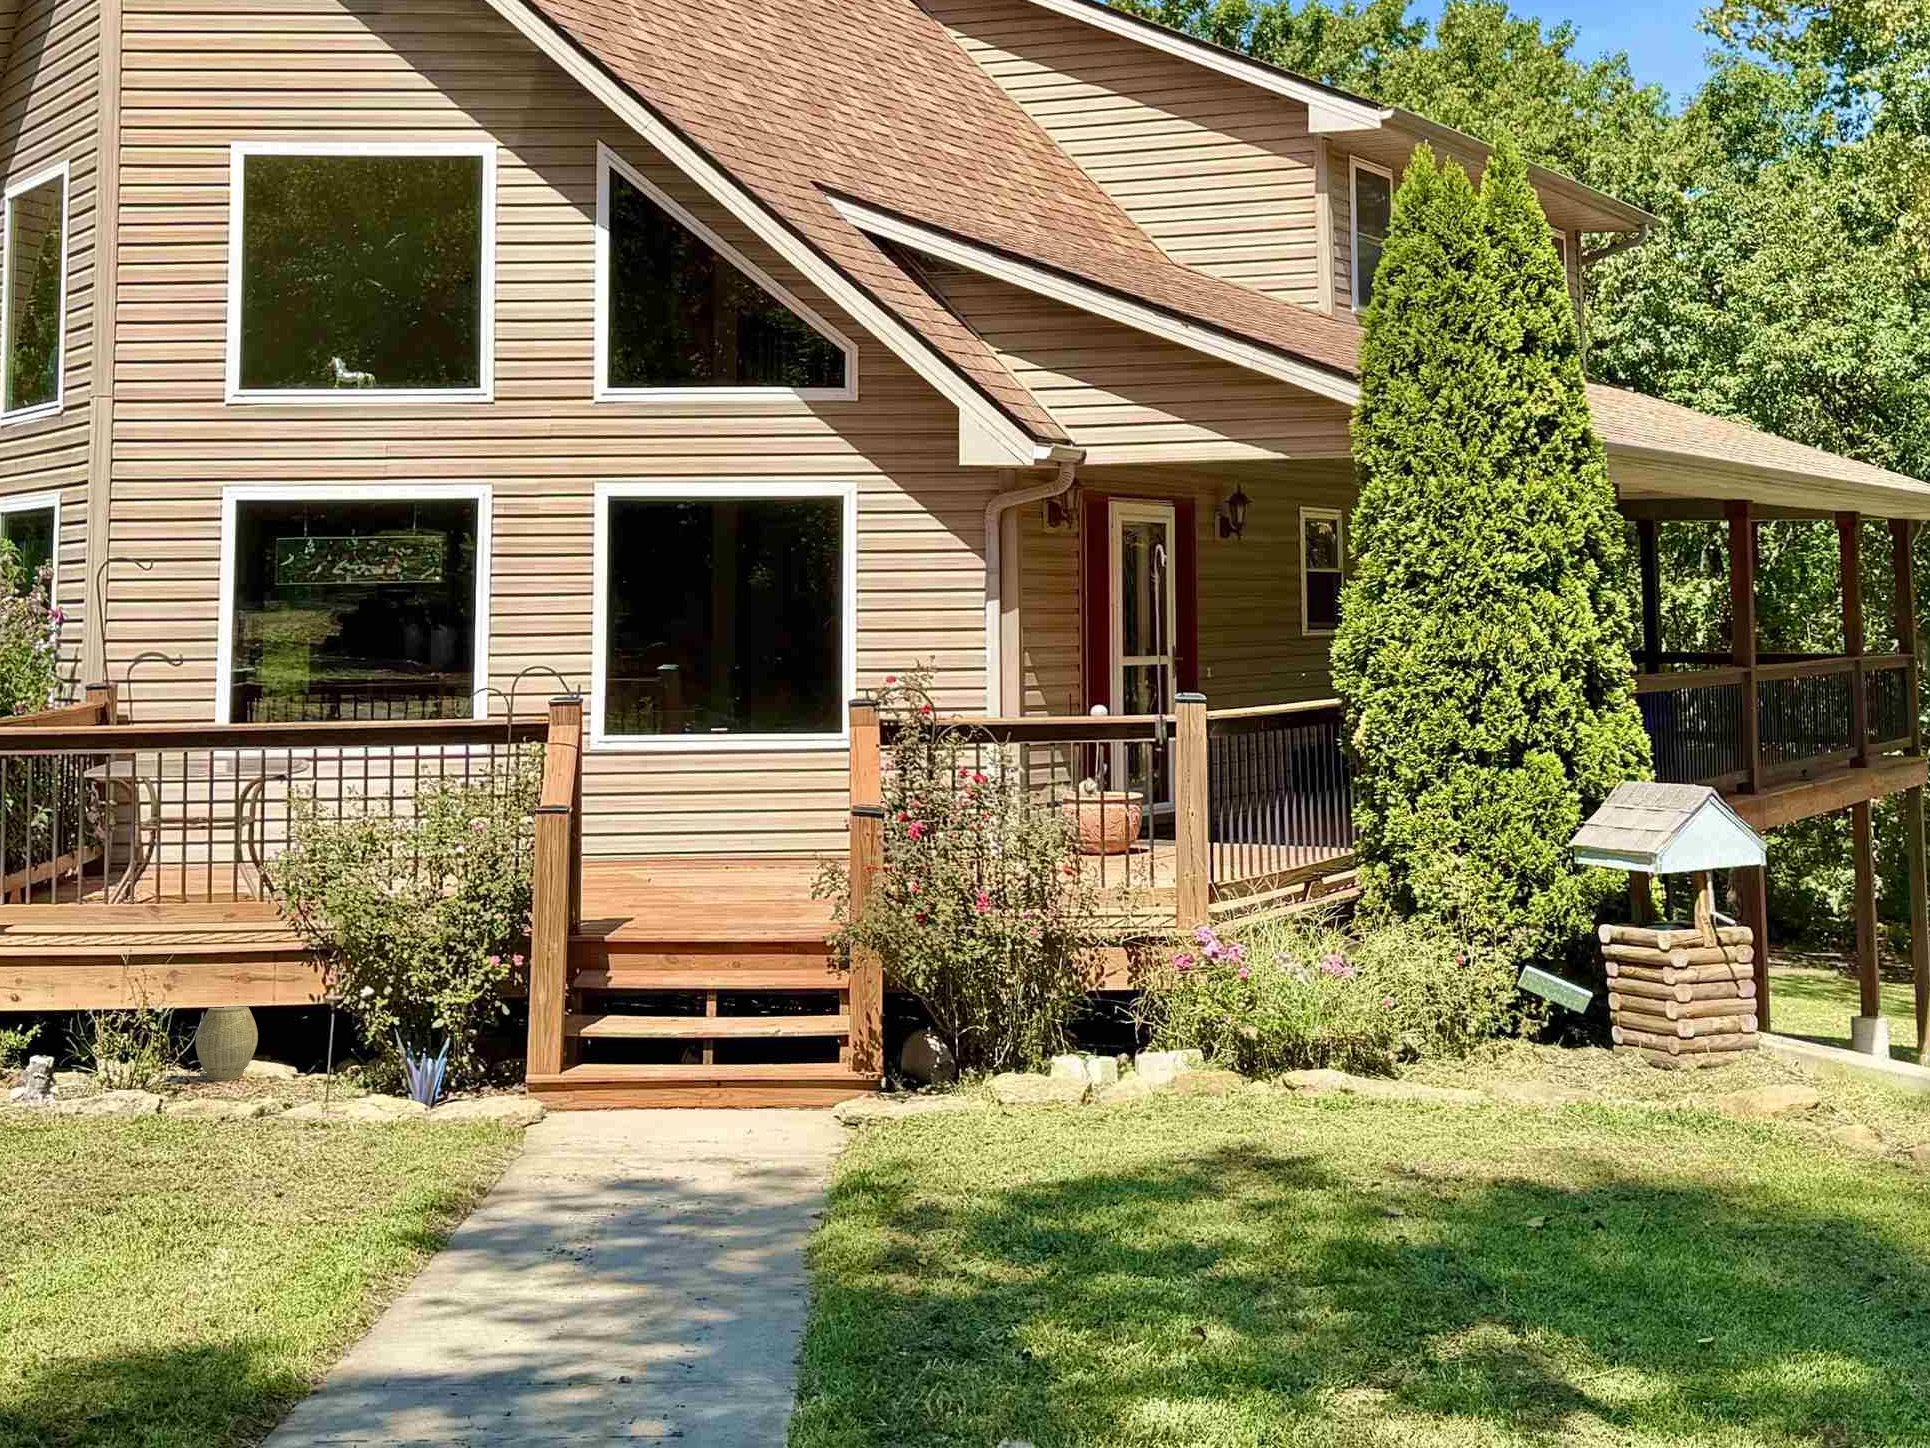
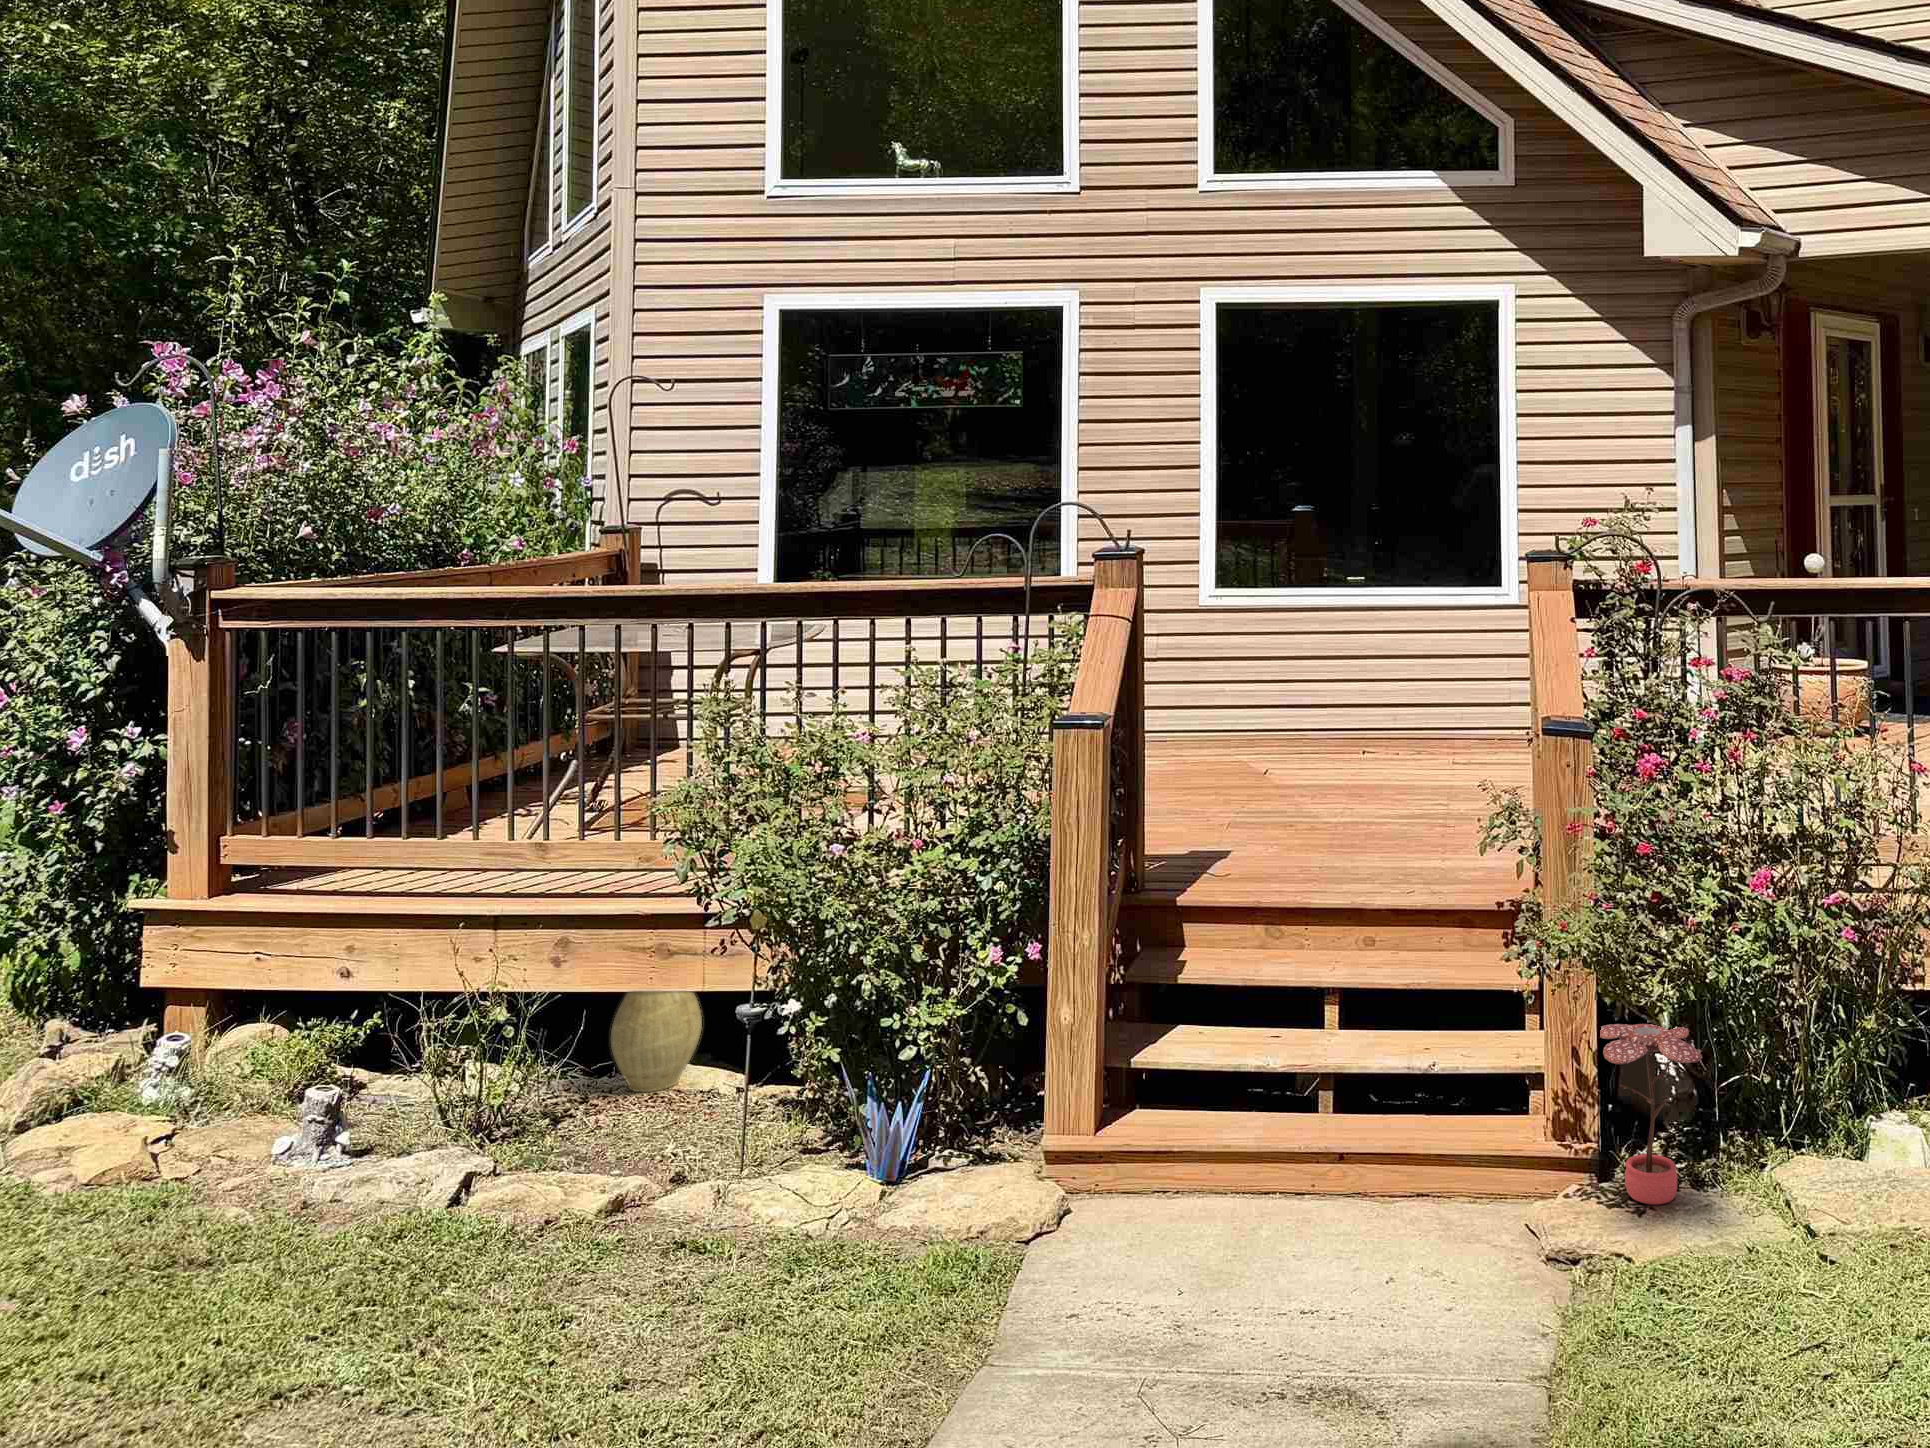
potted plant: none [882,996,945,1102] -> present [1600,1024,1702,1205]

